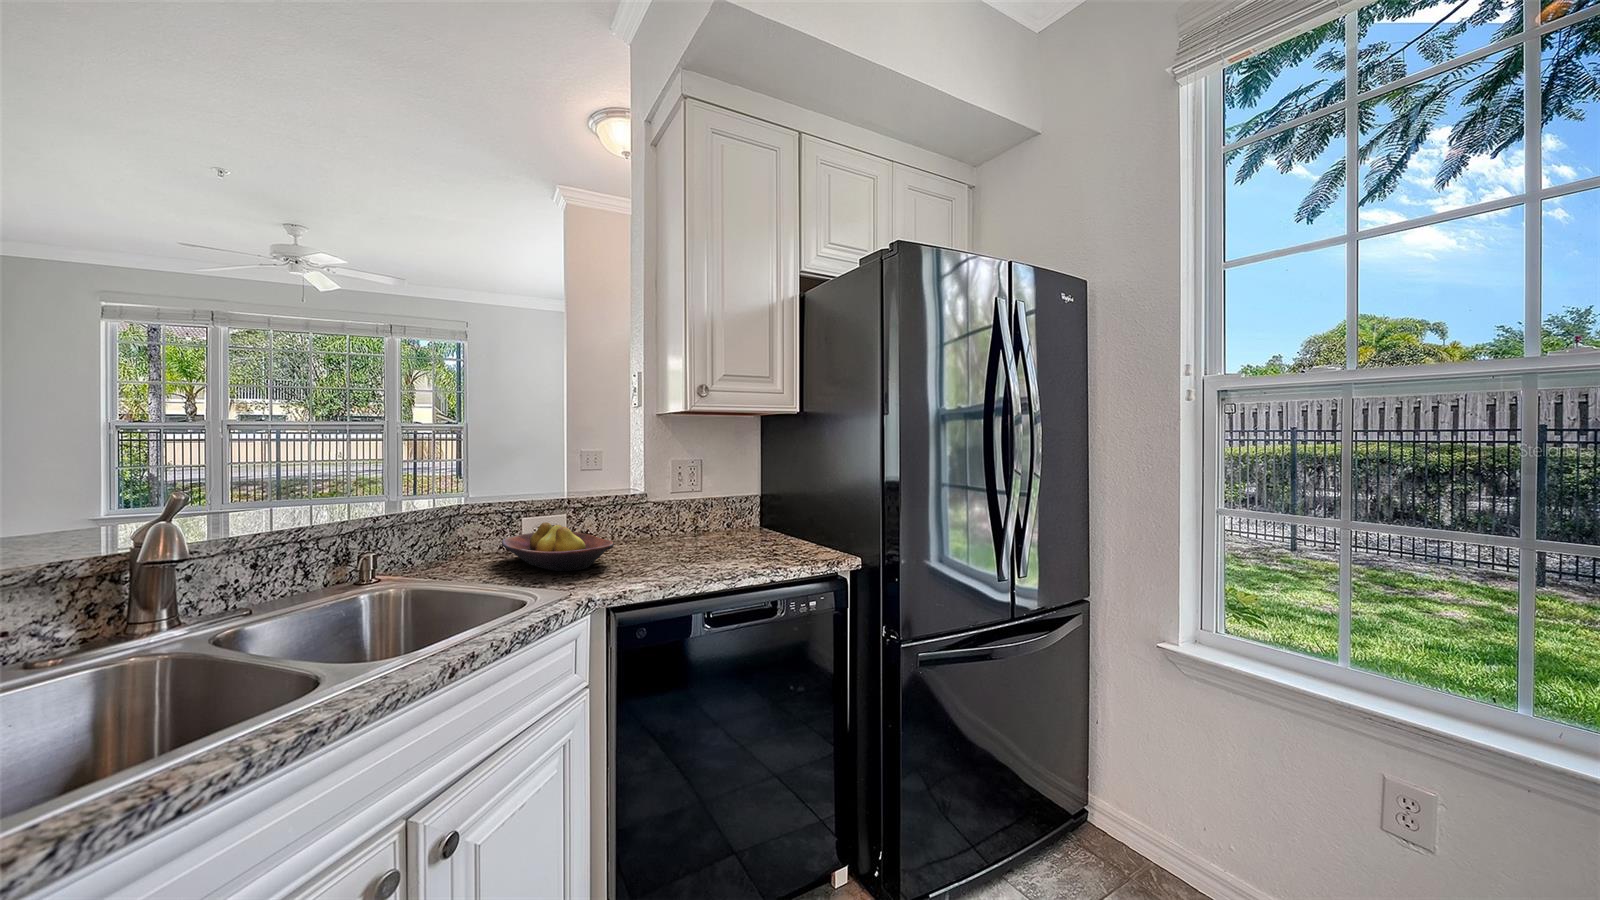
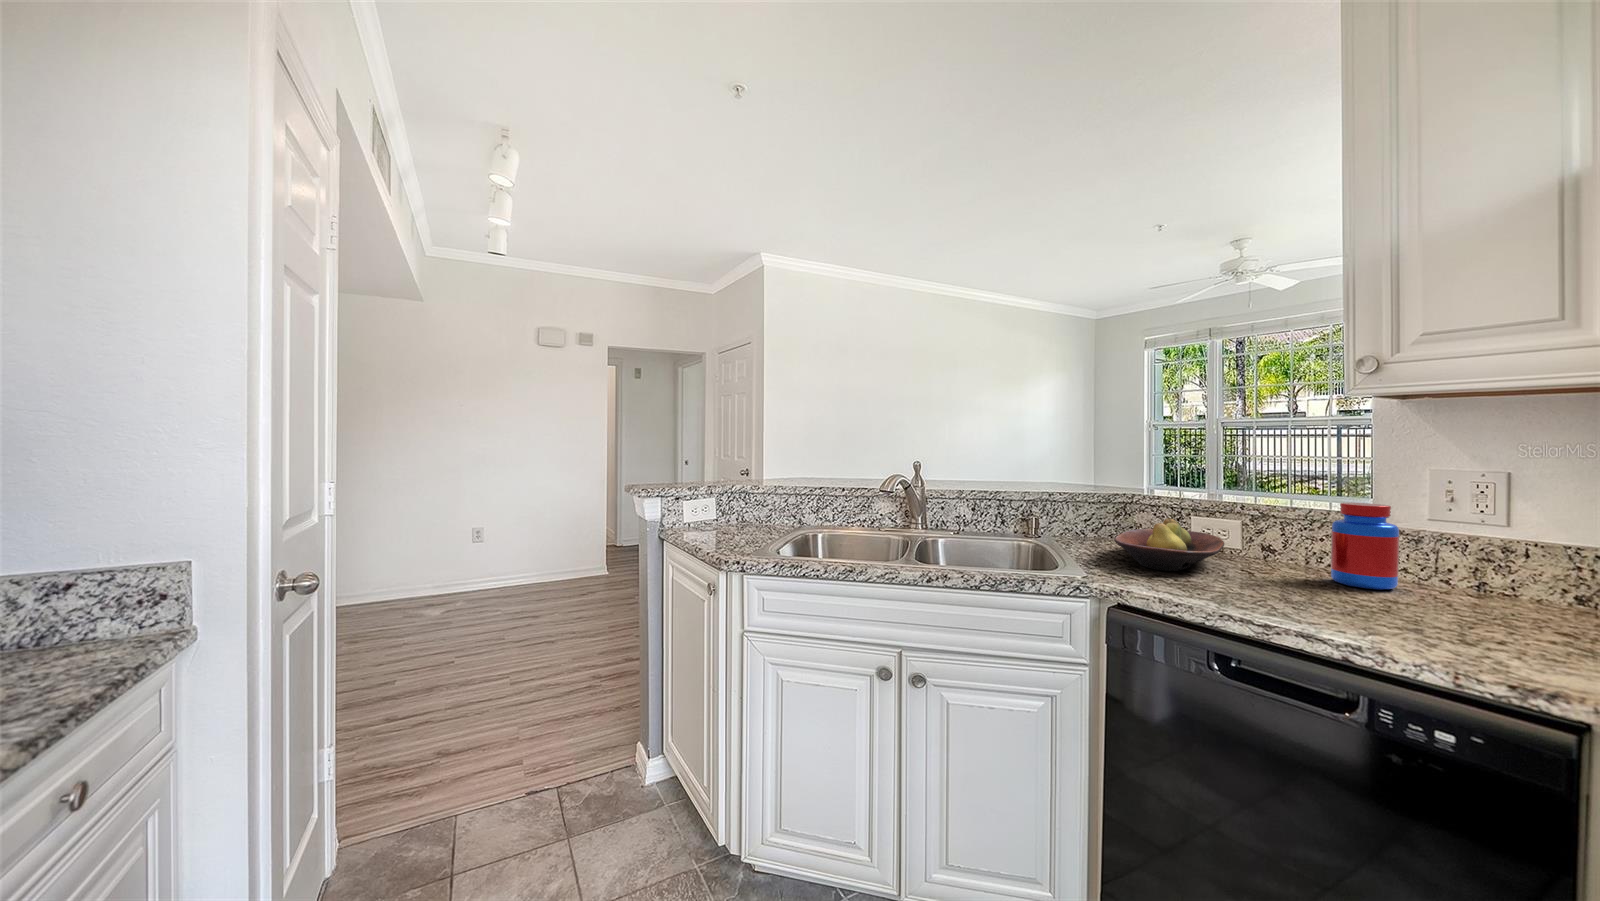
jar: none [648,488,681,545] -> present [1331,503,1399,590]

